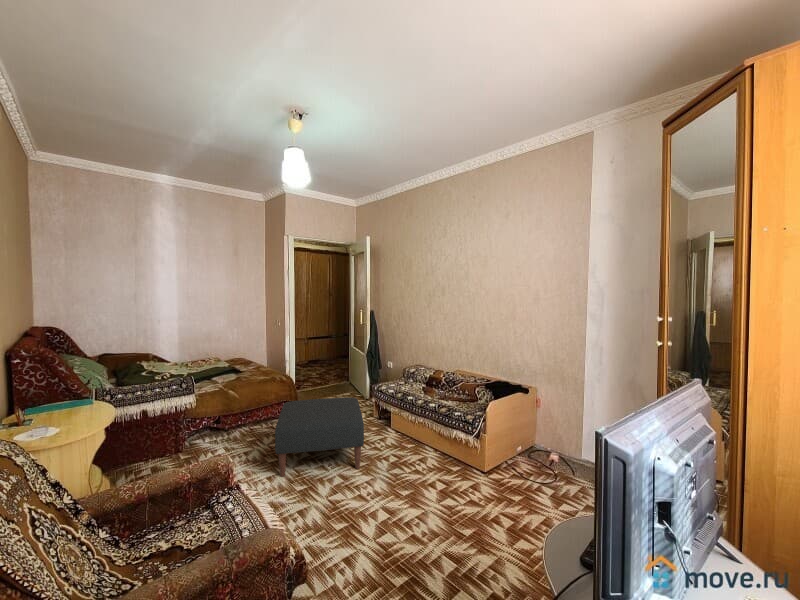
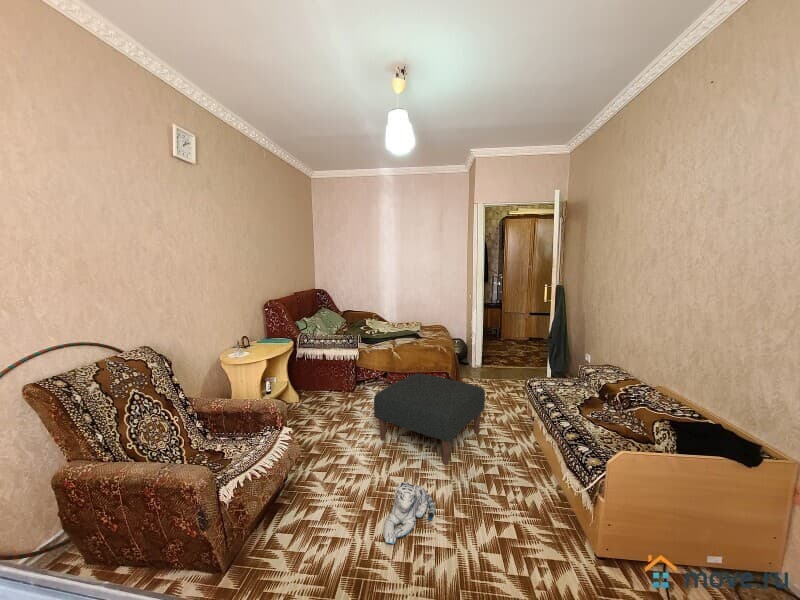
plush toy: none [361,479,396,535] -> present [384,482,435,544]

